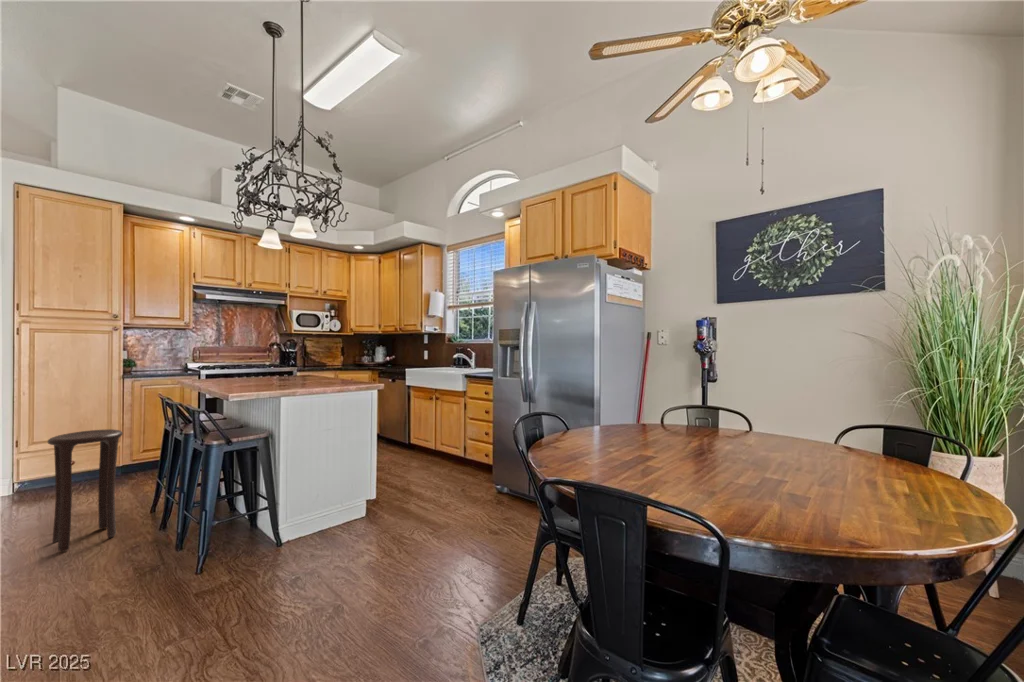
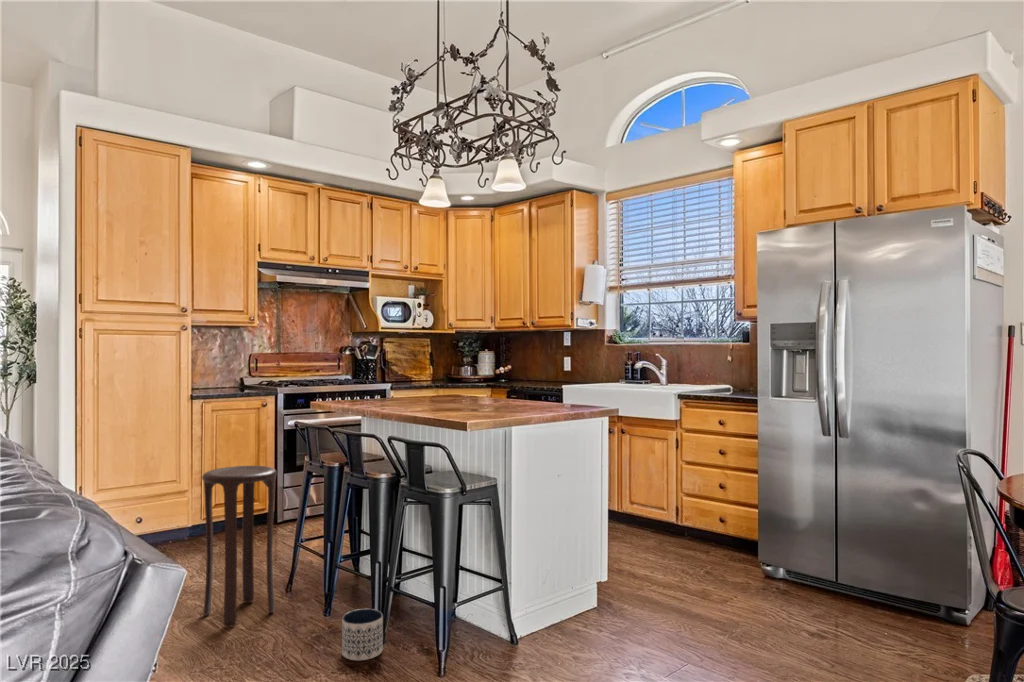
planter: none [125,537,165,579] -> present [342,609,383,661]

